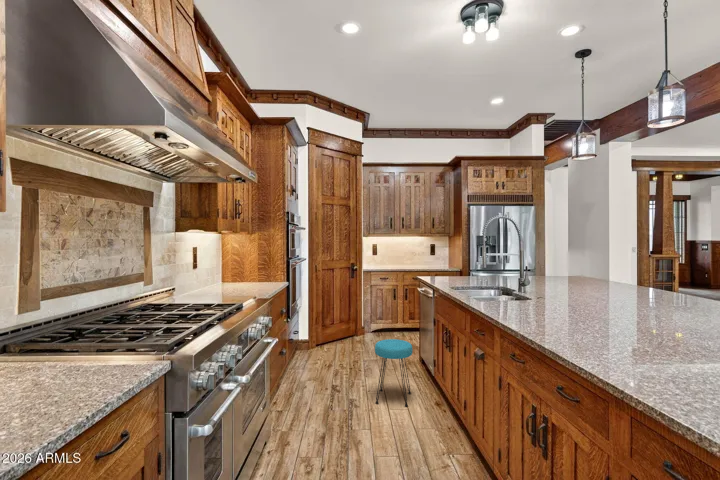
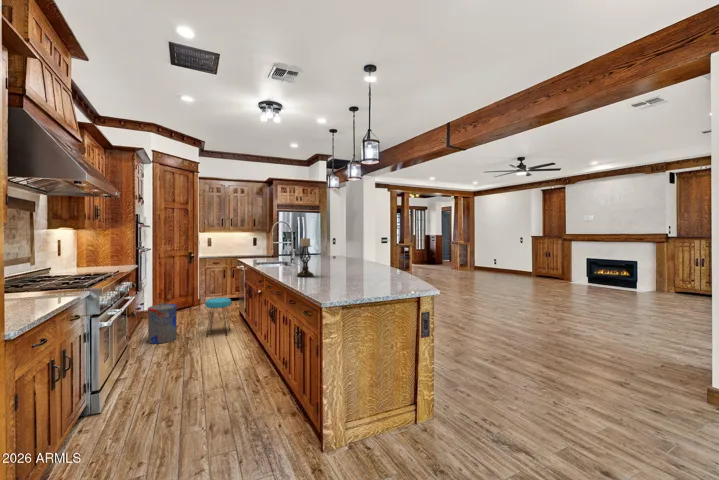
candle holder: none [607,242,666,357] -> present [297,237,314,277]
trash can: none [297,341,335,405] -> present [148,302,177,344]

